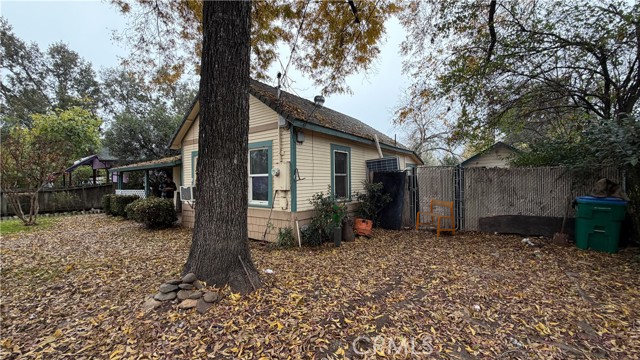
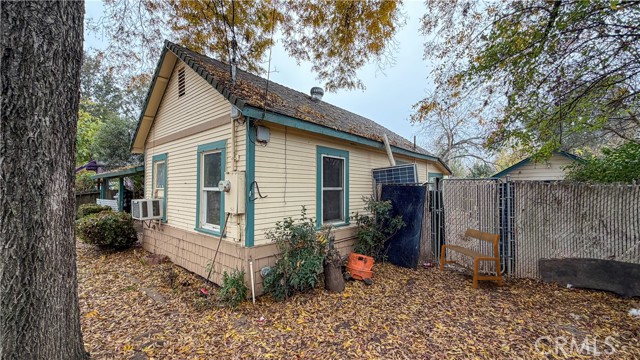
potted plant: present [332,205,345,246] -> none [300,237,327,303]

